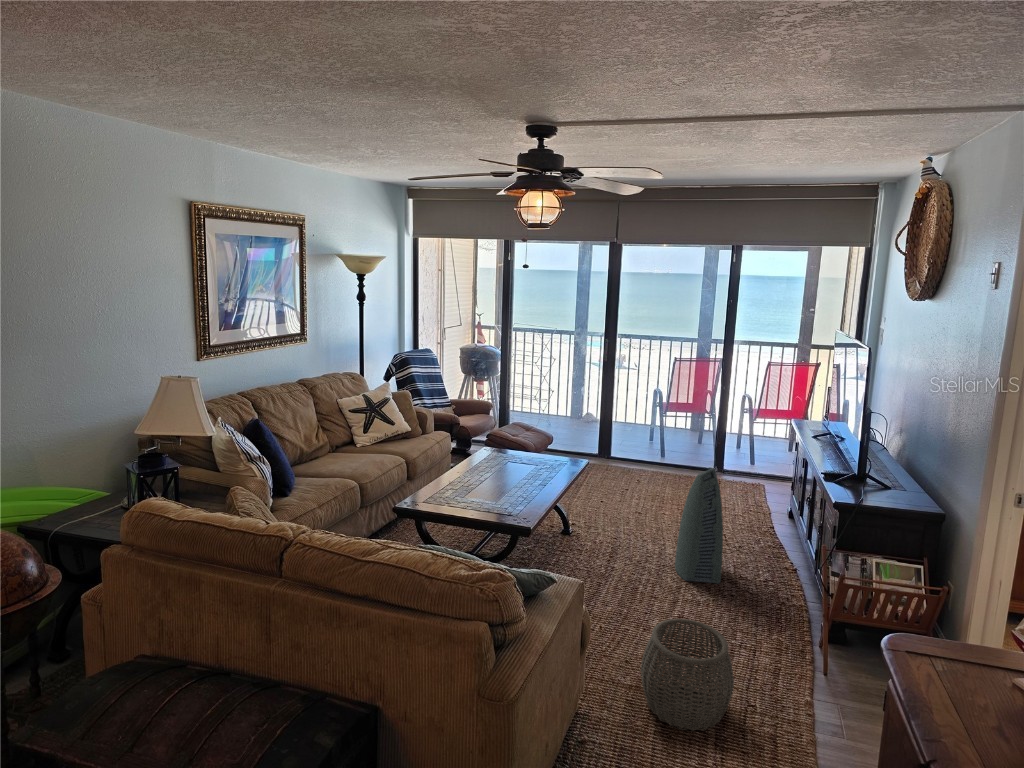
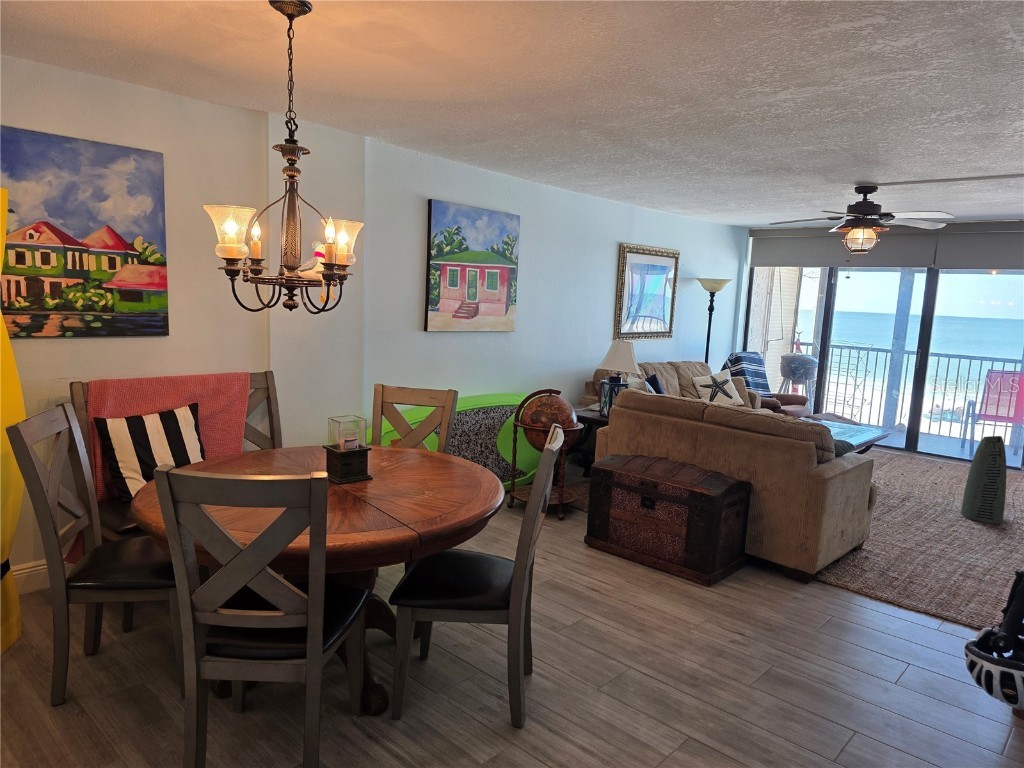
woven basket: present [641,619,734,731] -> none [912,503,983,567]

